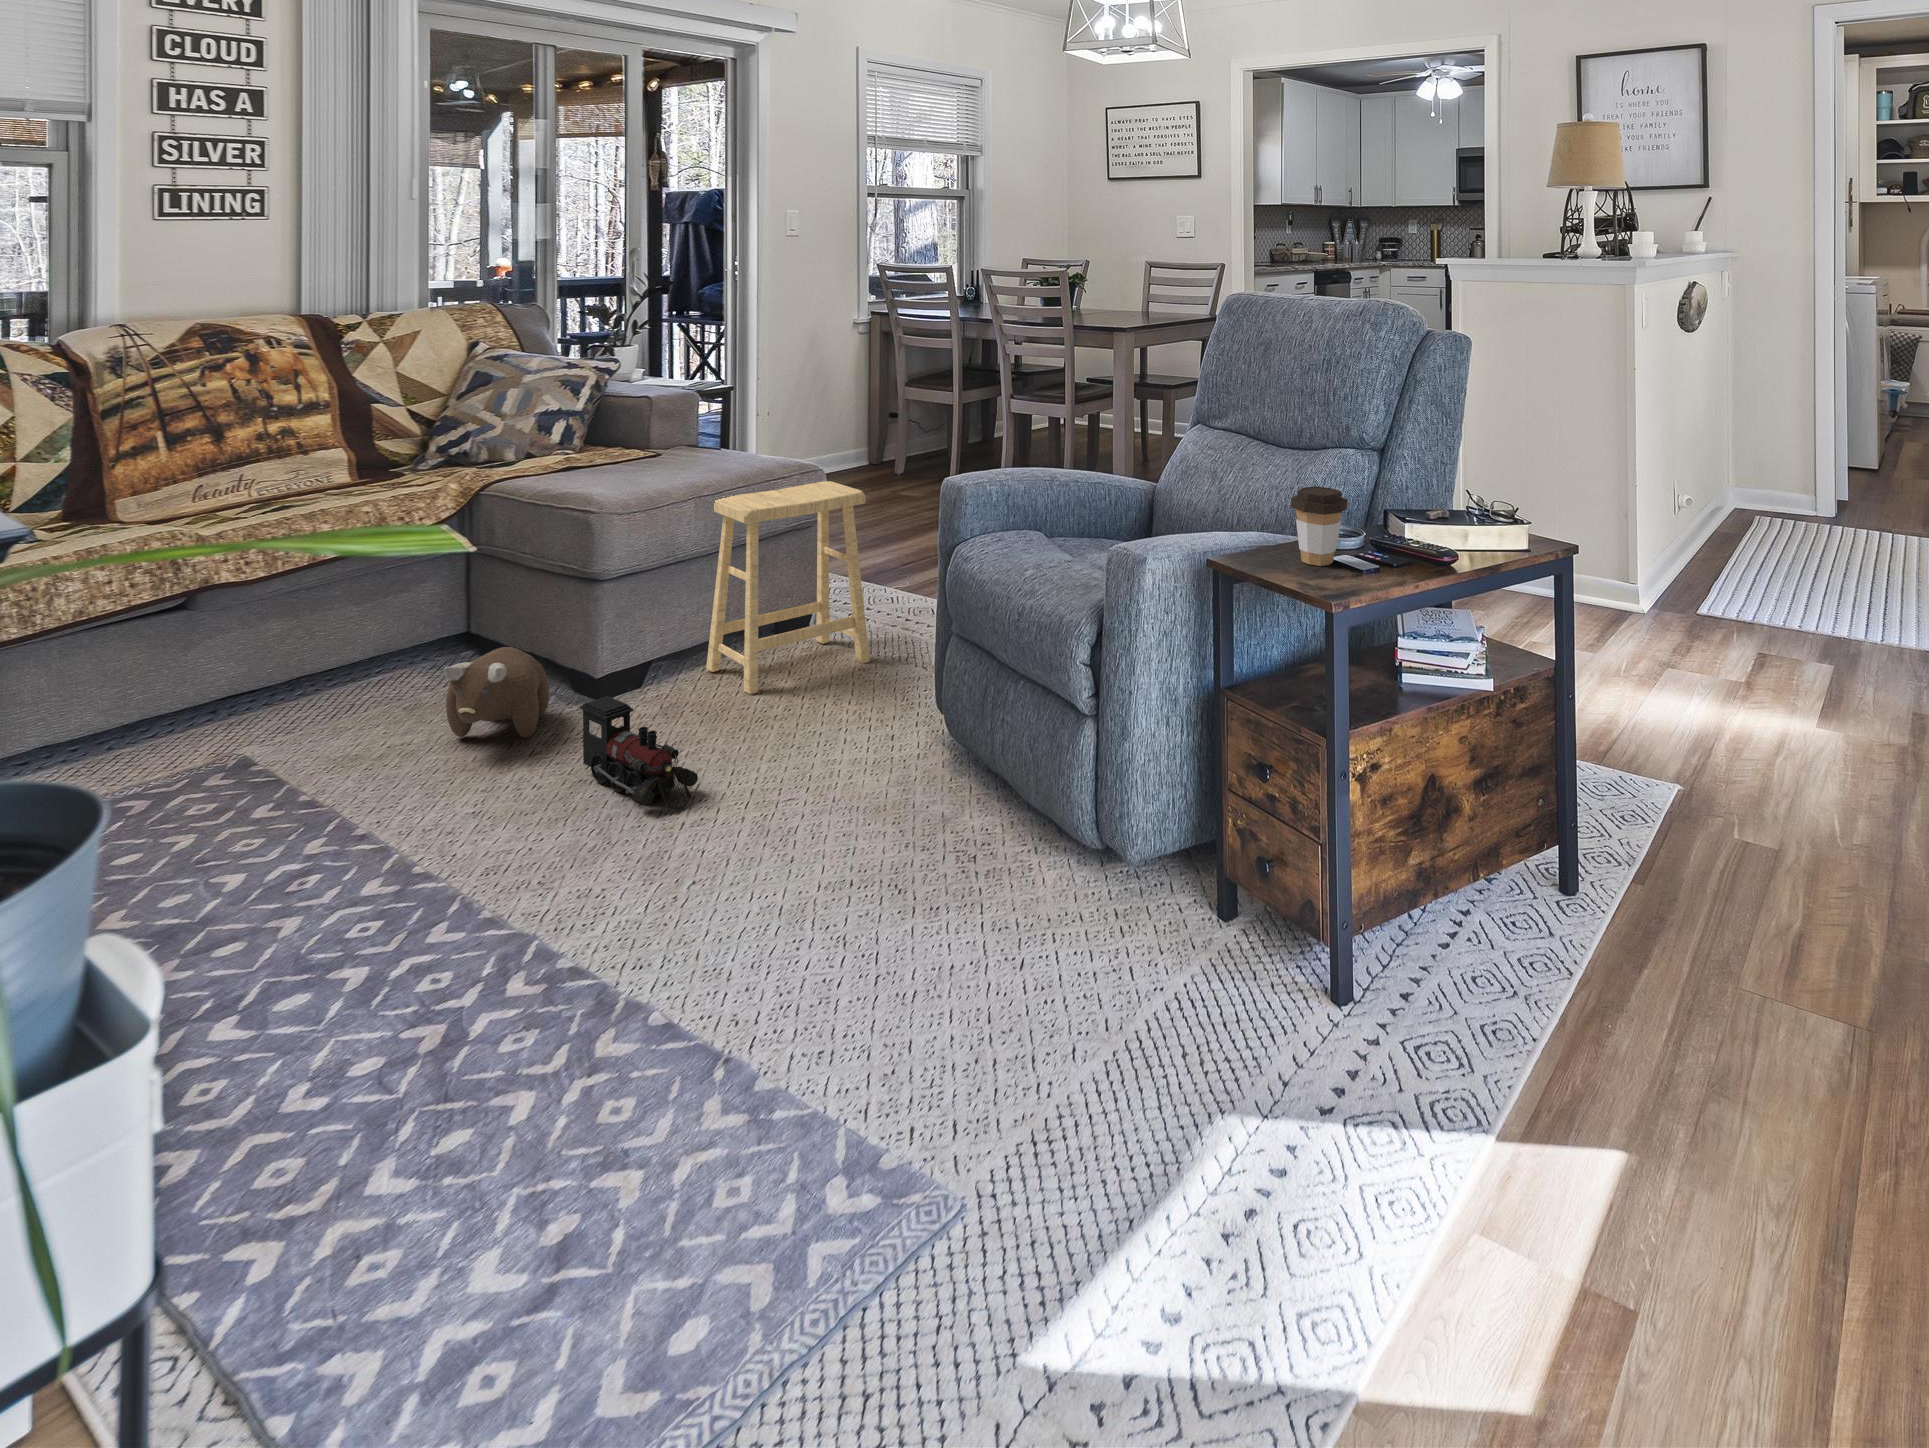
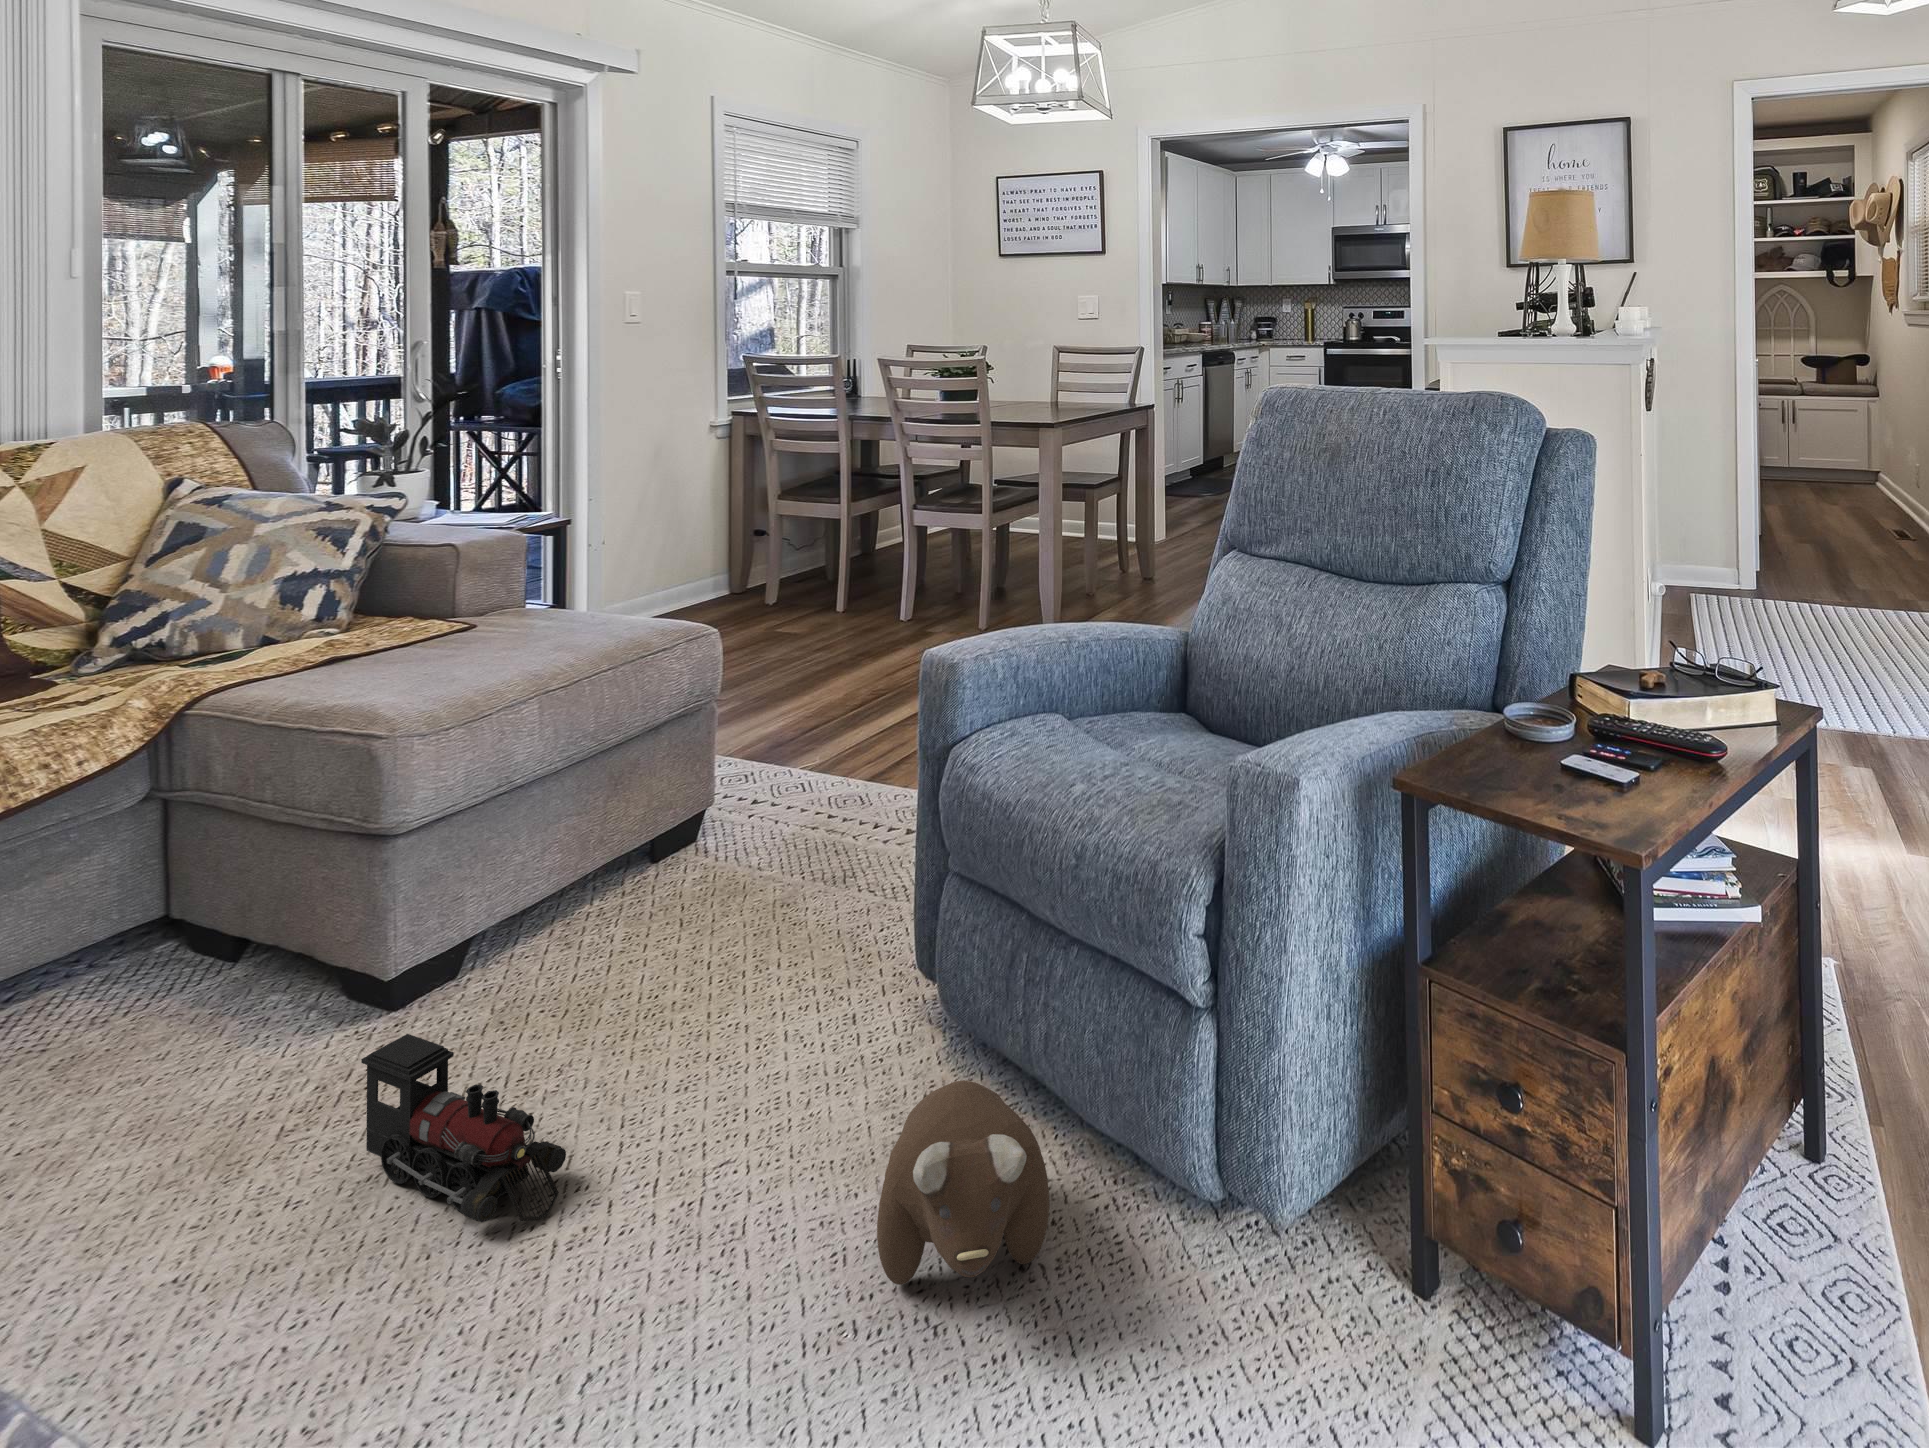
footstool: present [706,481,870,695] -> none [543,652,782,978]
coffee cup: present [1291,486,1347,566] -> none [1496,651,1568,767]
plush toy: present [444,647,549,738] -> present [877,1080,1049,1285]

